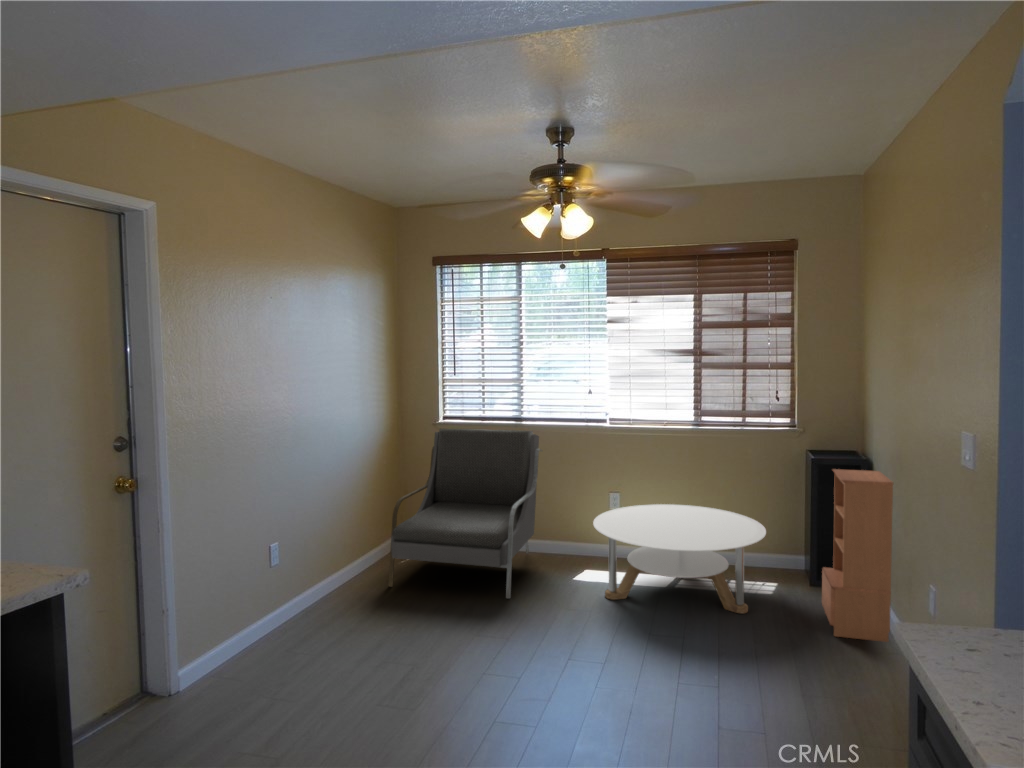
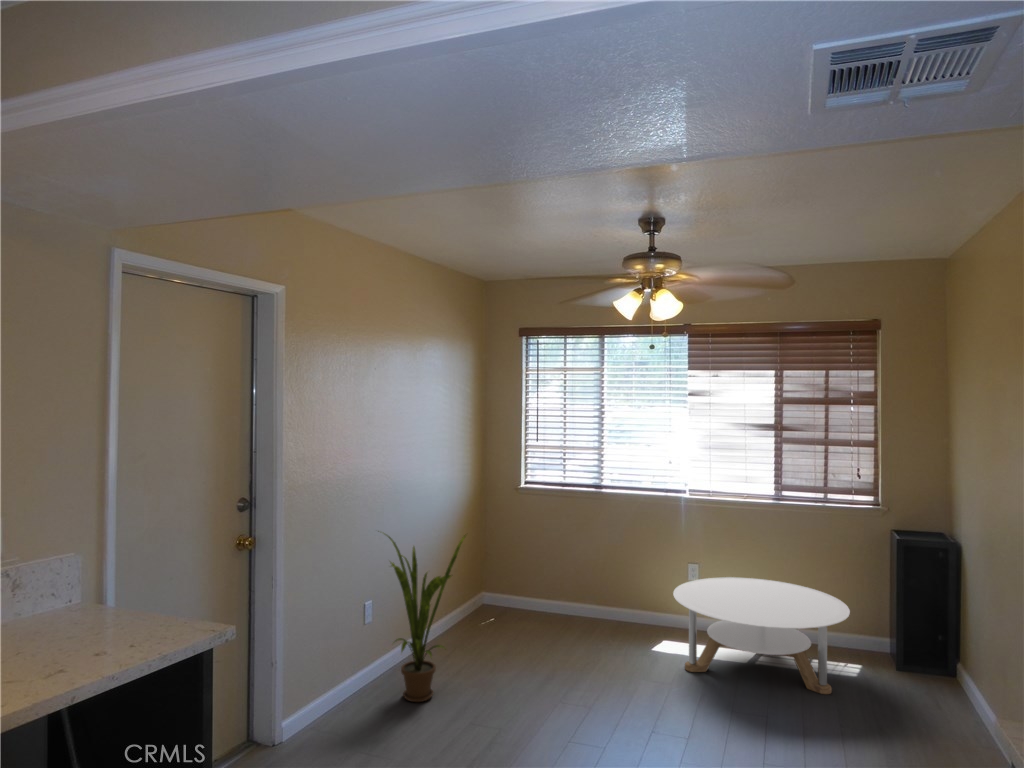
armchair: present [389,429,542,598] -> none [472,493,622,665]
house plant: none [272,469,375,648] -> present [385,534,466,702]
bookcase: present [822,469,893,642] -> none [909,552,981,733]

